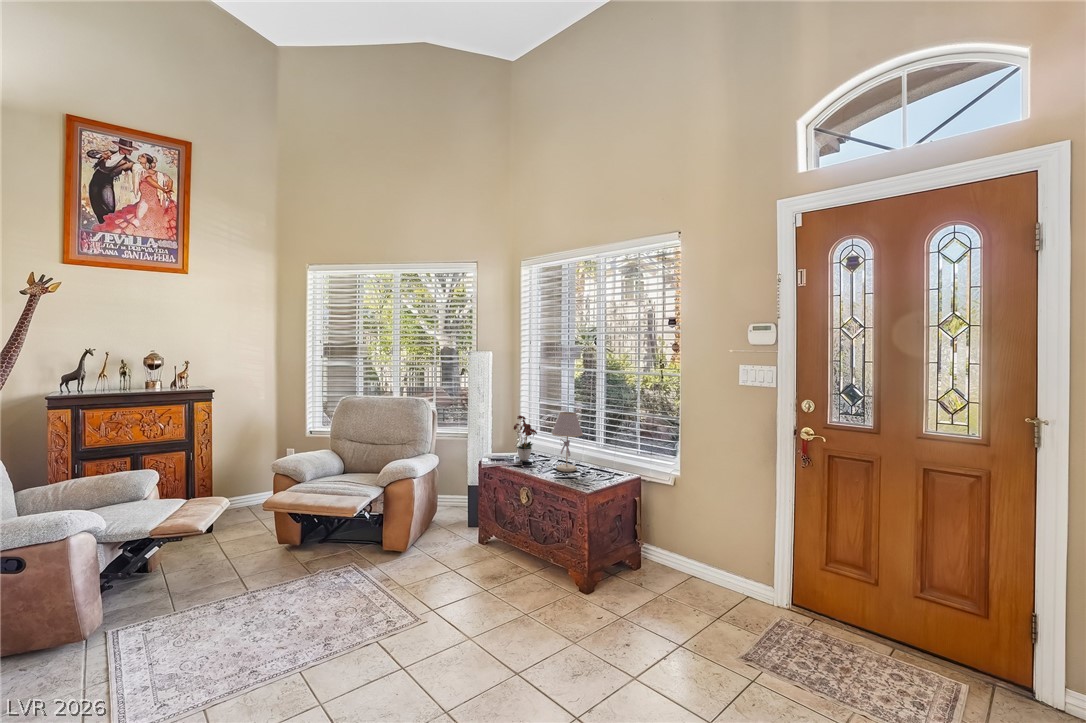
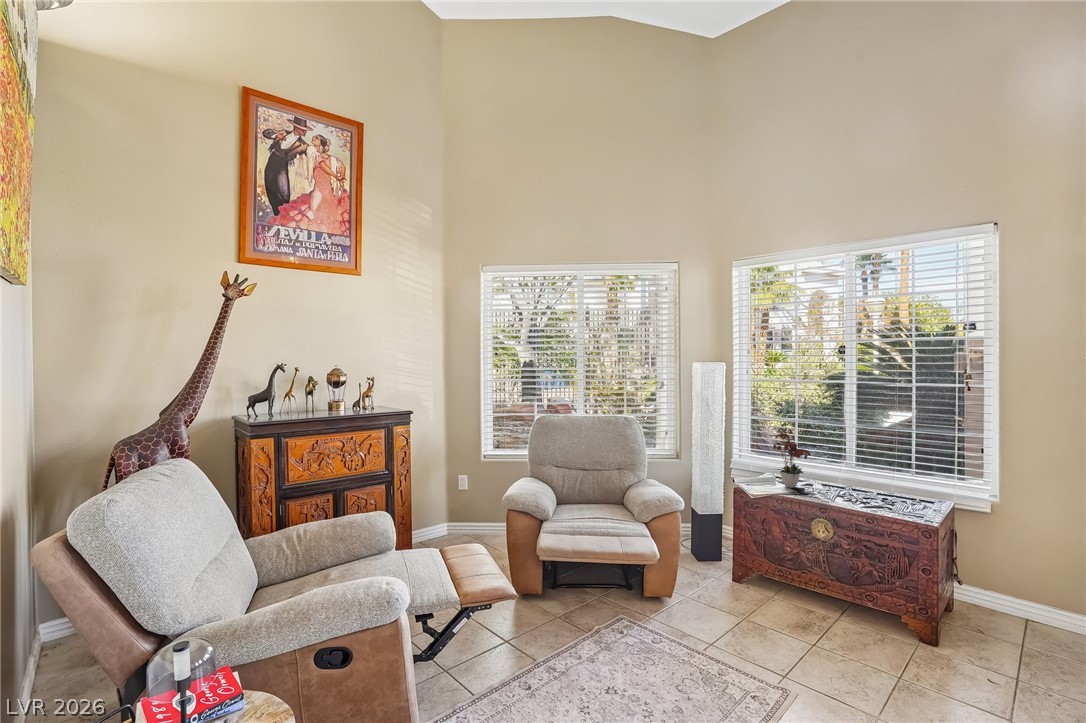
table lamp: present [552,412,583,472] -> none [845,429,891,503]

